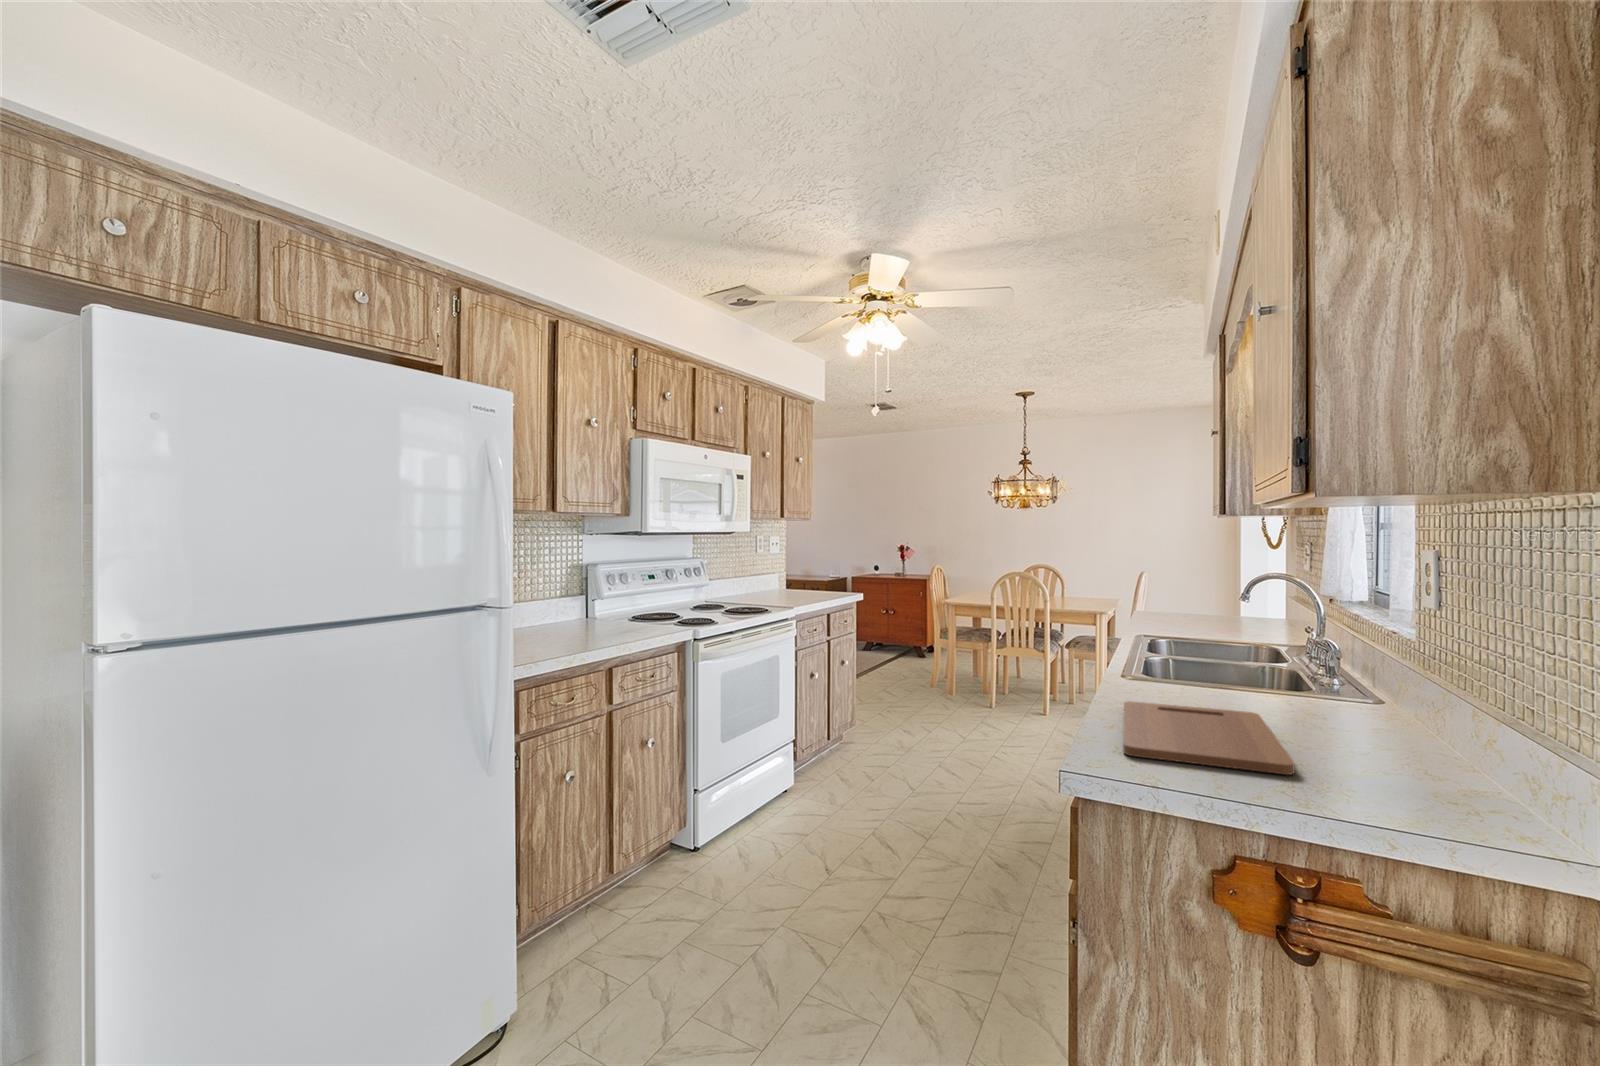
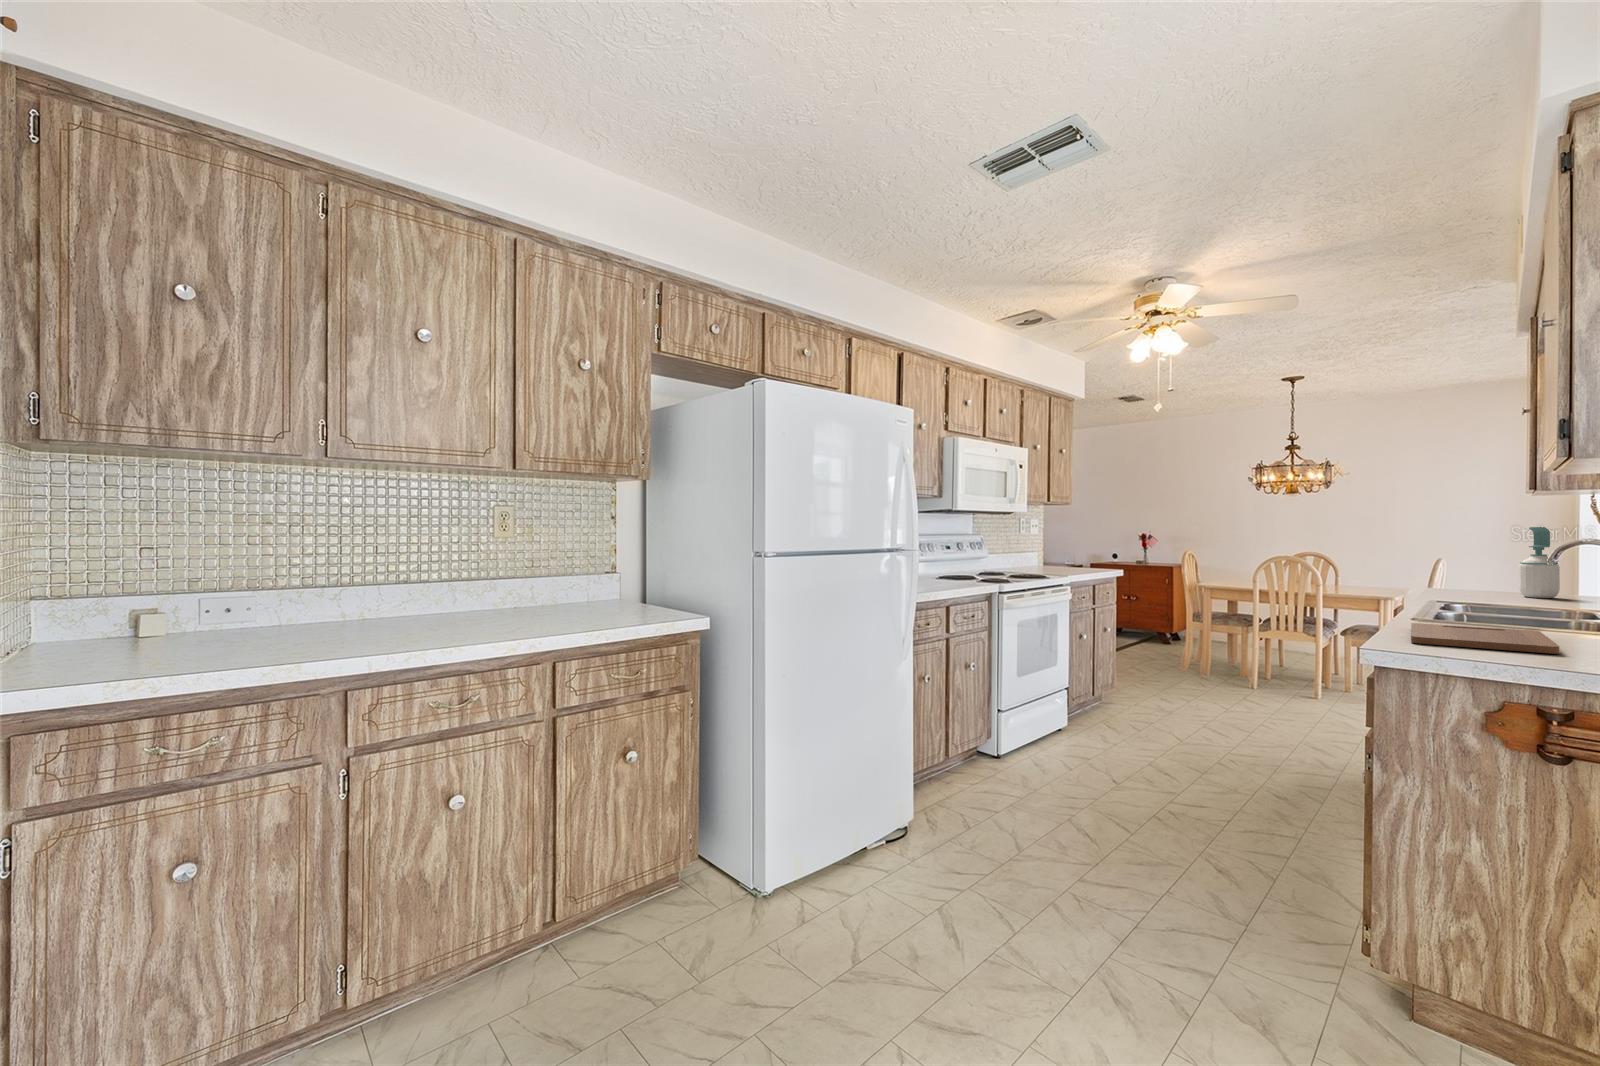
soap bottle: none [1217,554,1251,628] -> present [1519,527,1560,598]

